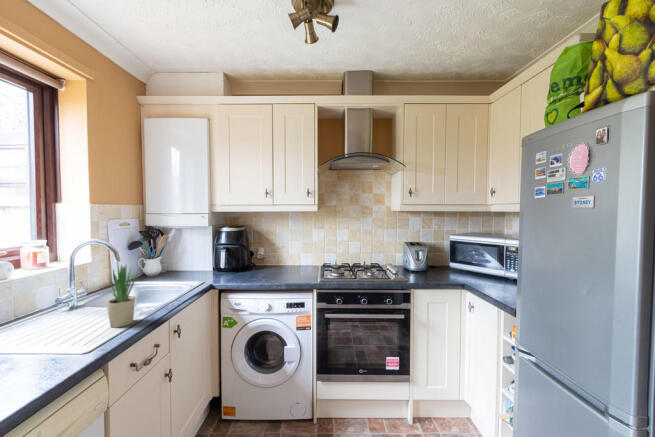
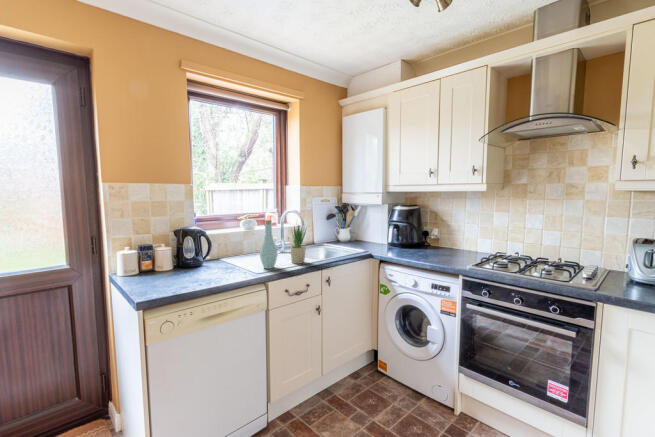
bottle: none [53,266,93,355] -> present [260,220,278,269]

